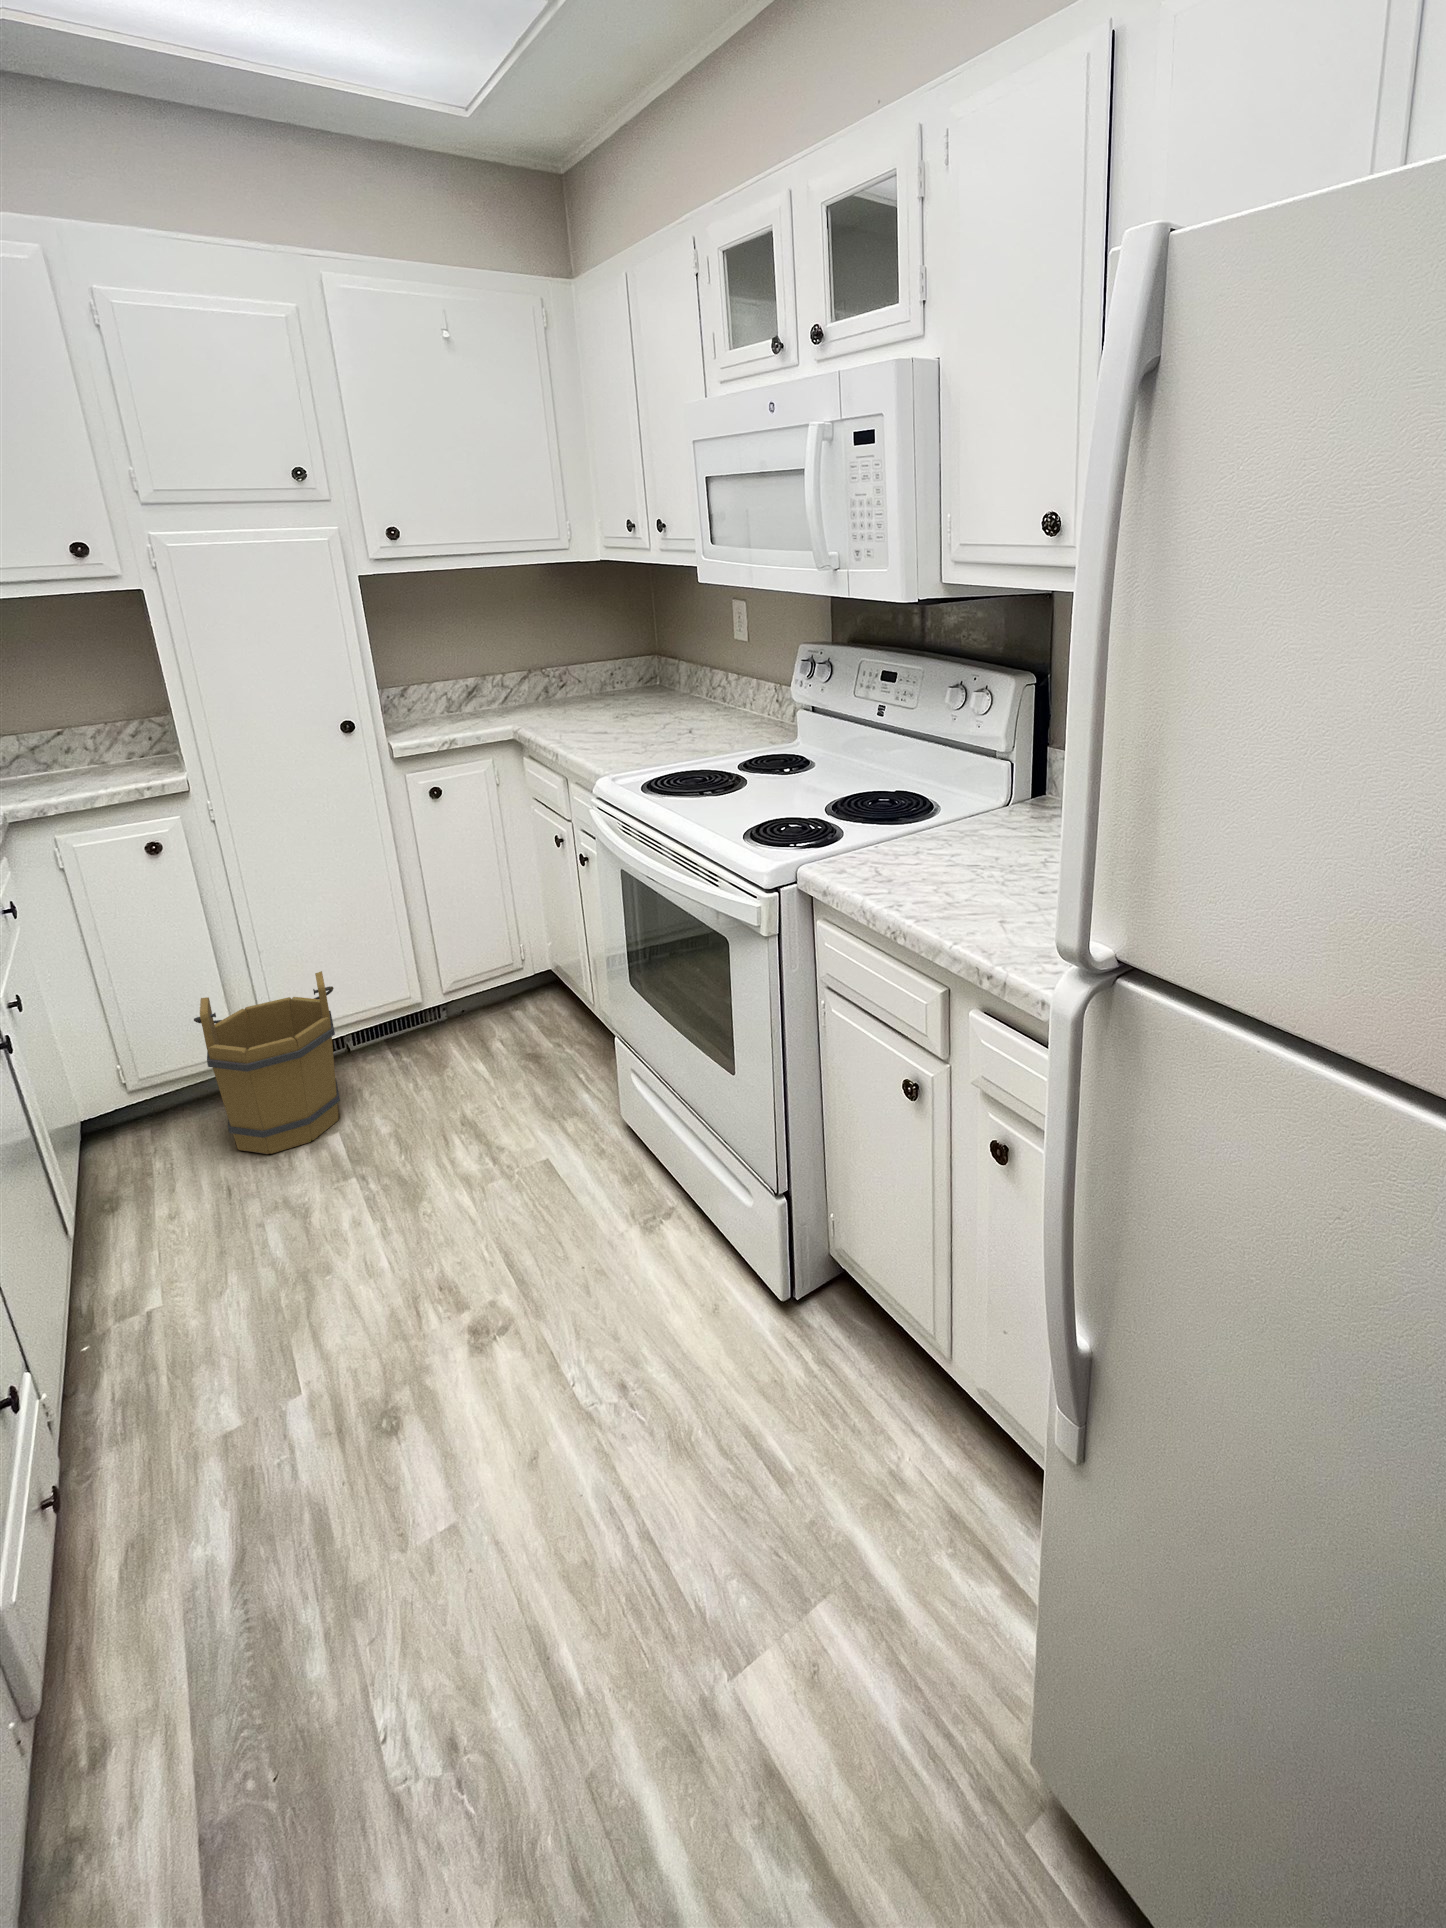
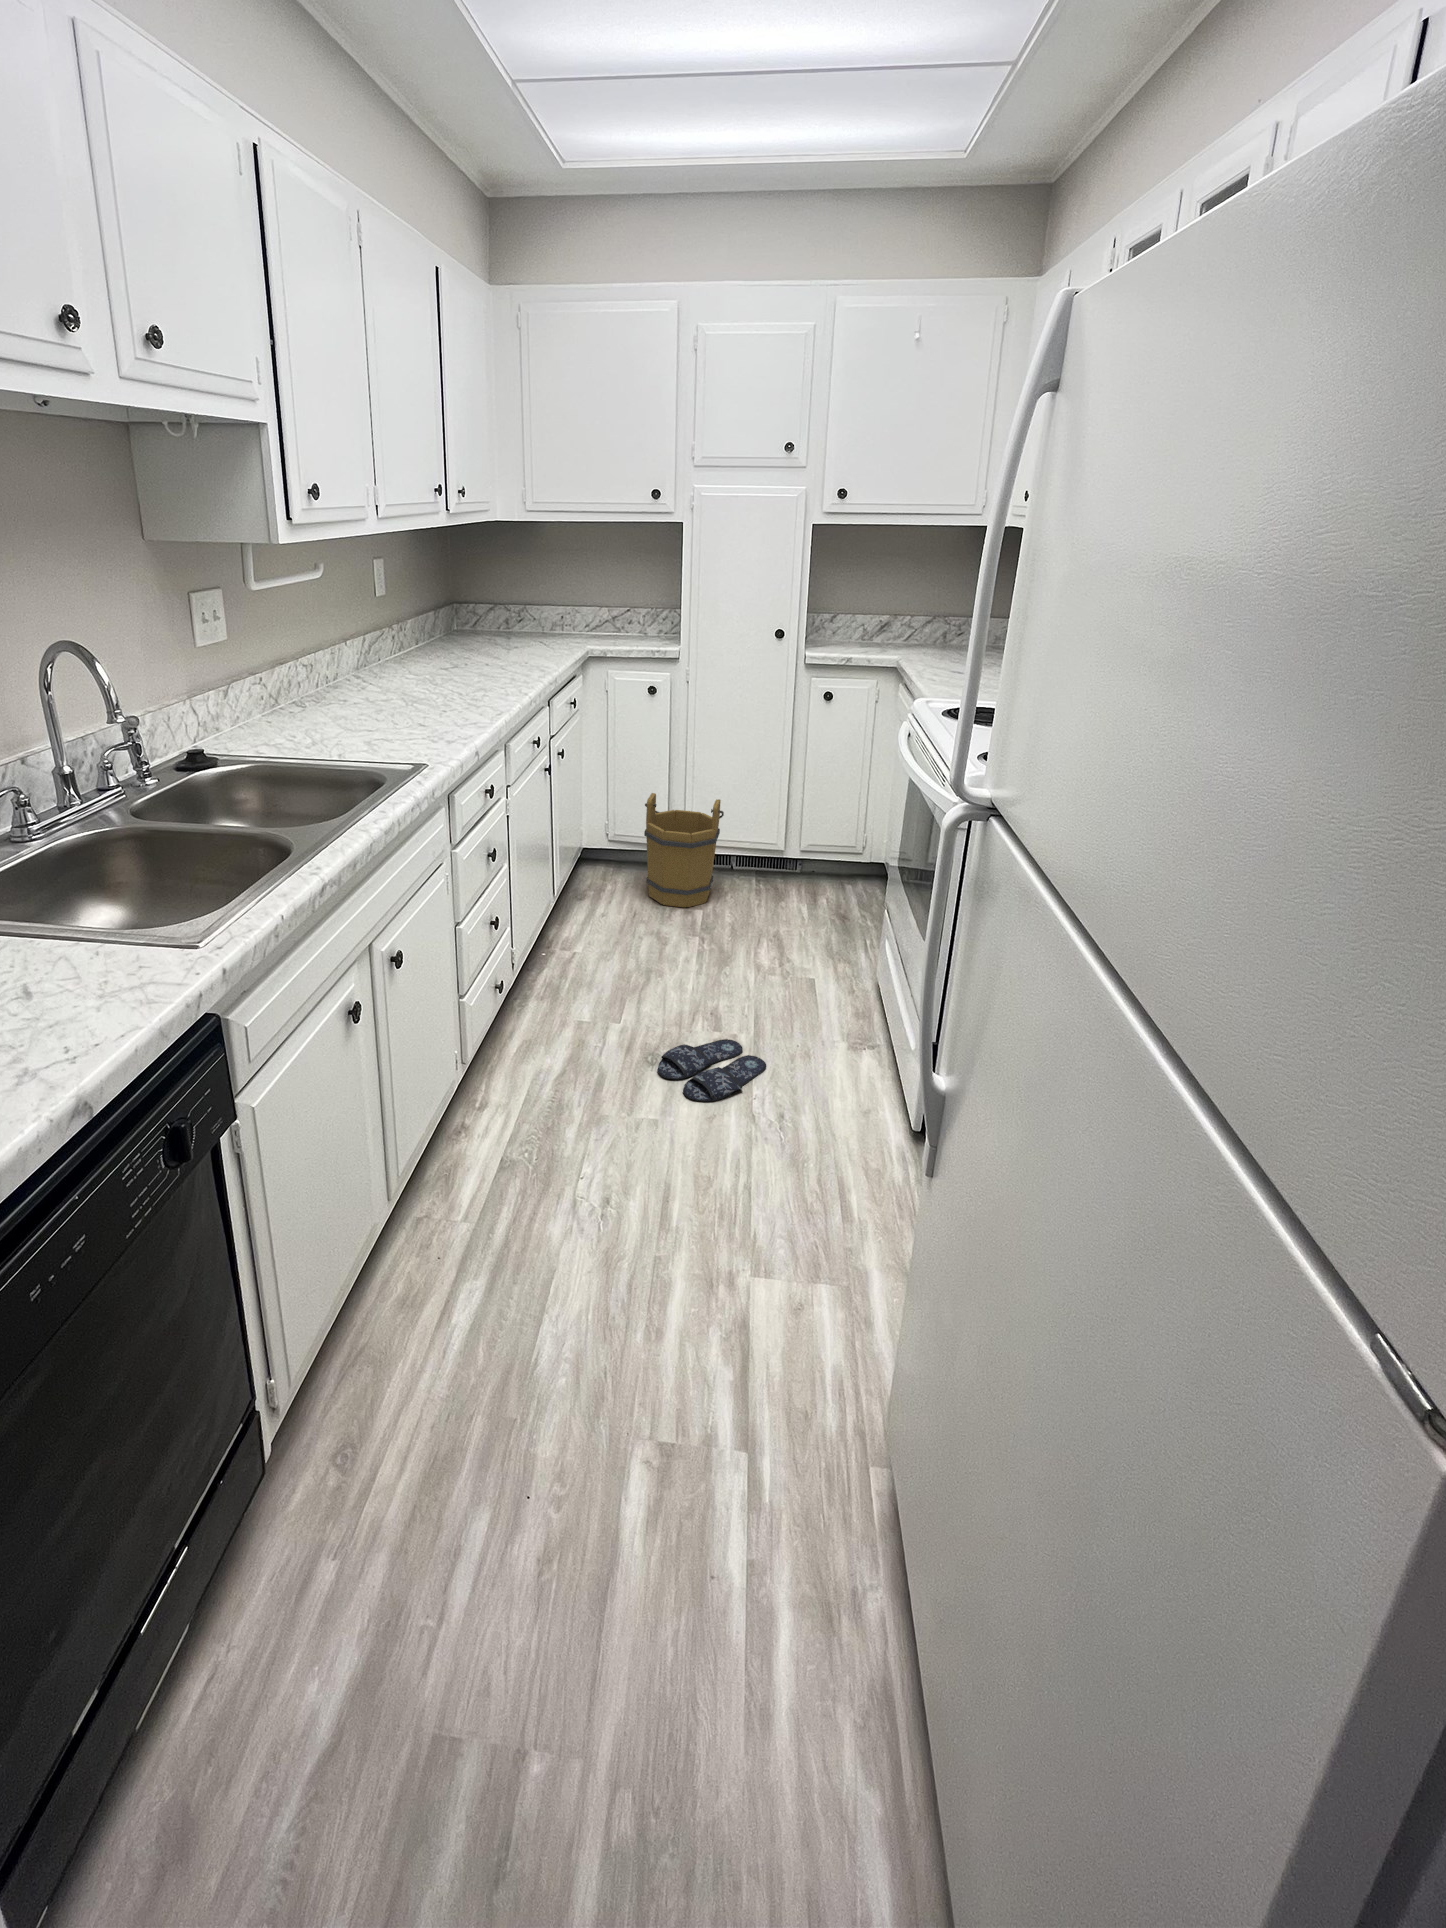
slippers: none [406,1313,563,1451] -> present [657,1039,766,1102]

